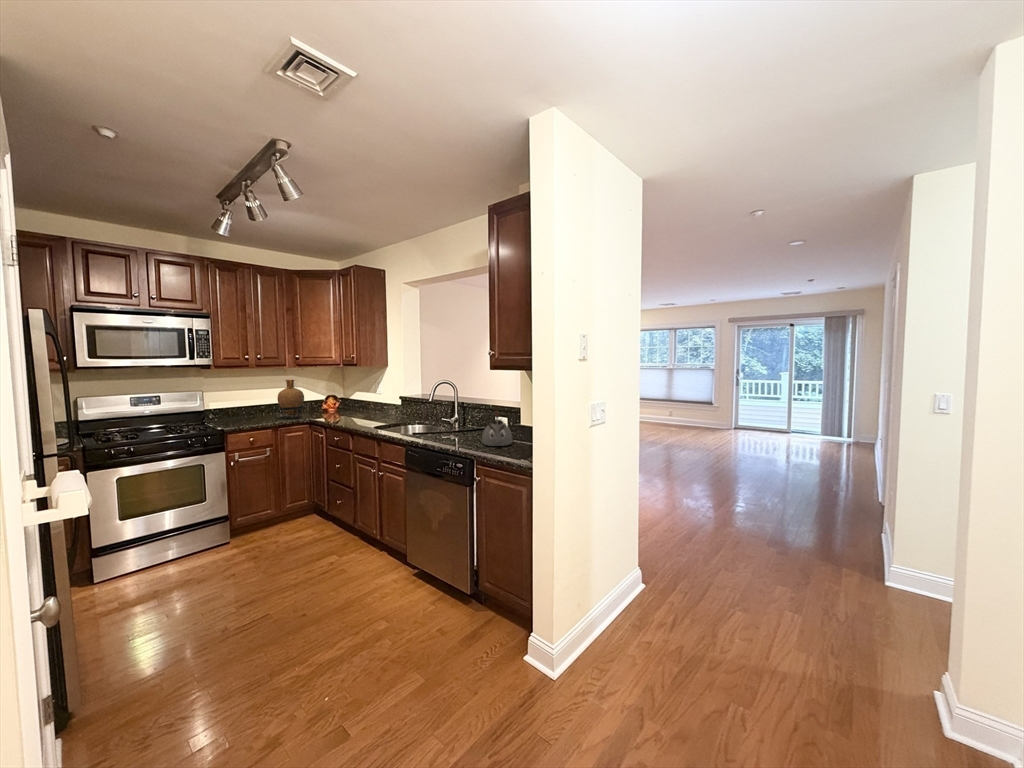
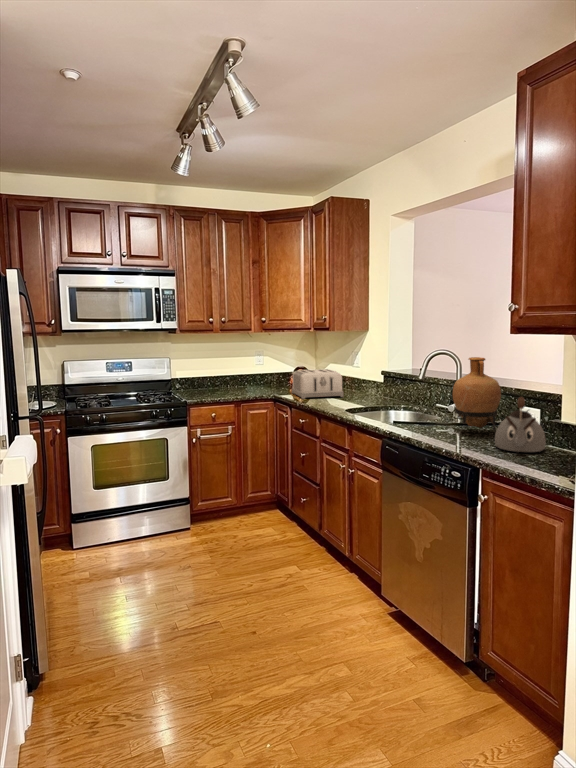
vase: present [277,380,304,416] -> present [453,357,501,431]
toaster: none [325,396,370,421] -> present [292,369,344,399]

